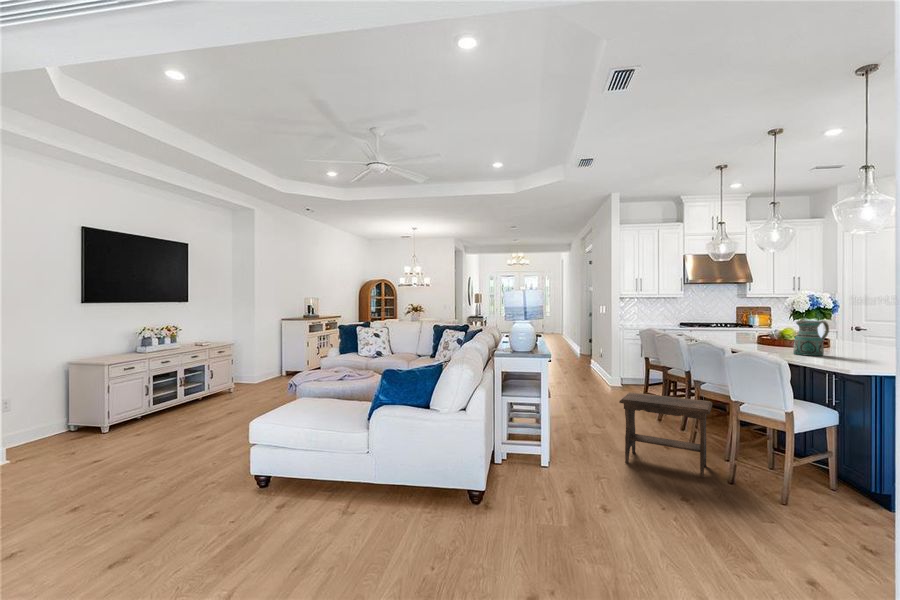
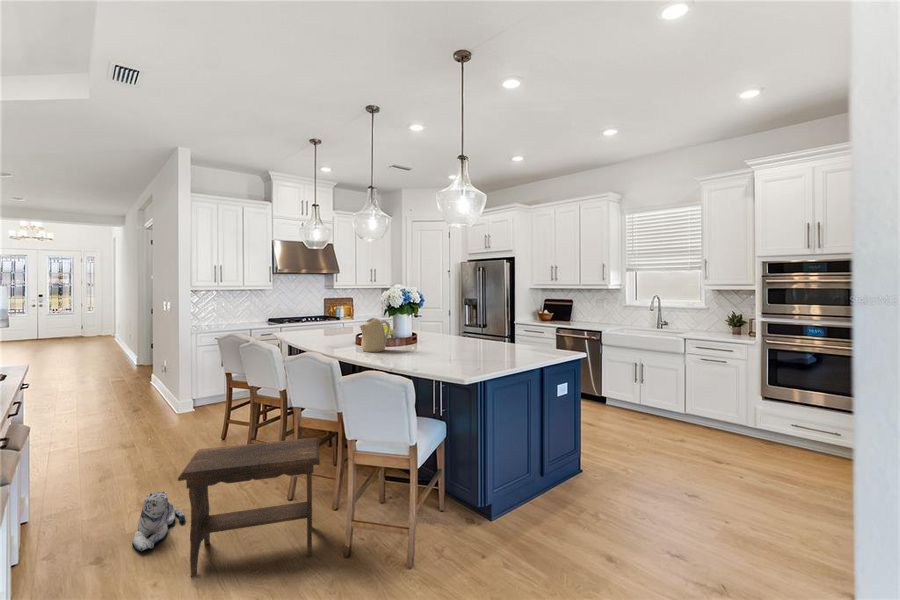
kettle: none [756,319,791,348] -> present [360,318,390,352]
ceramic pitcher: present [793,320,829,356] -> none [399,319,428,360]
plush toy: none [593,415,620,445] -> present [133,492,185,552]

